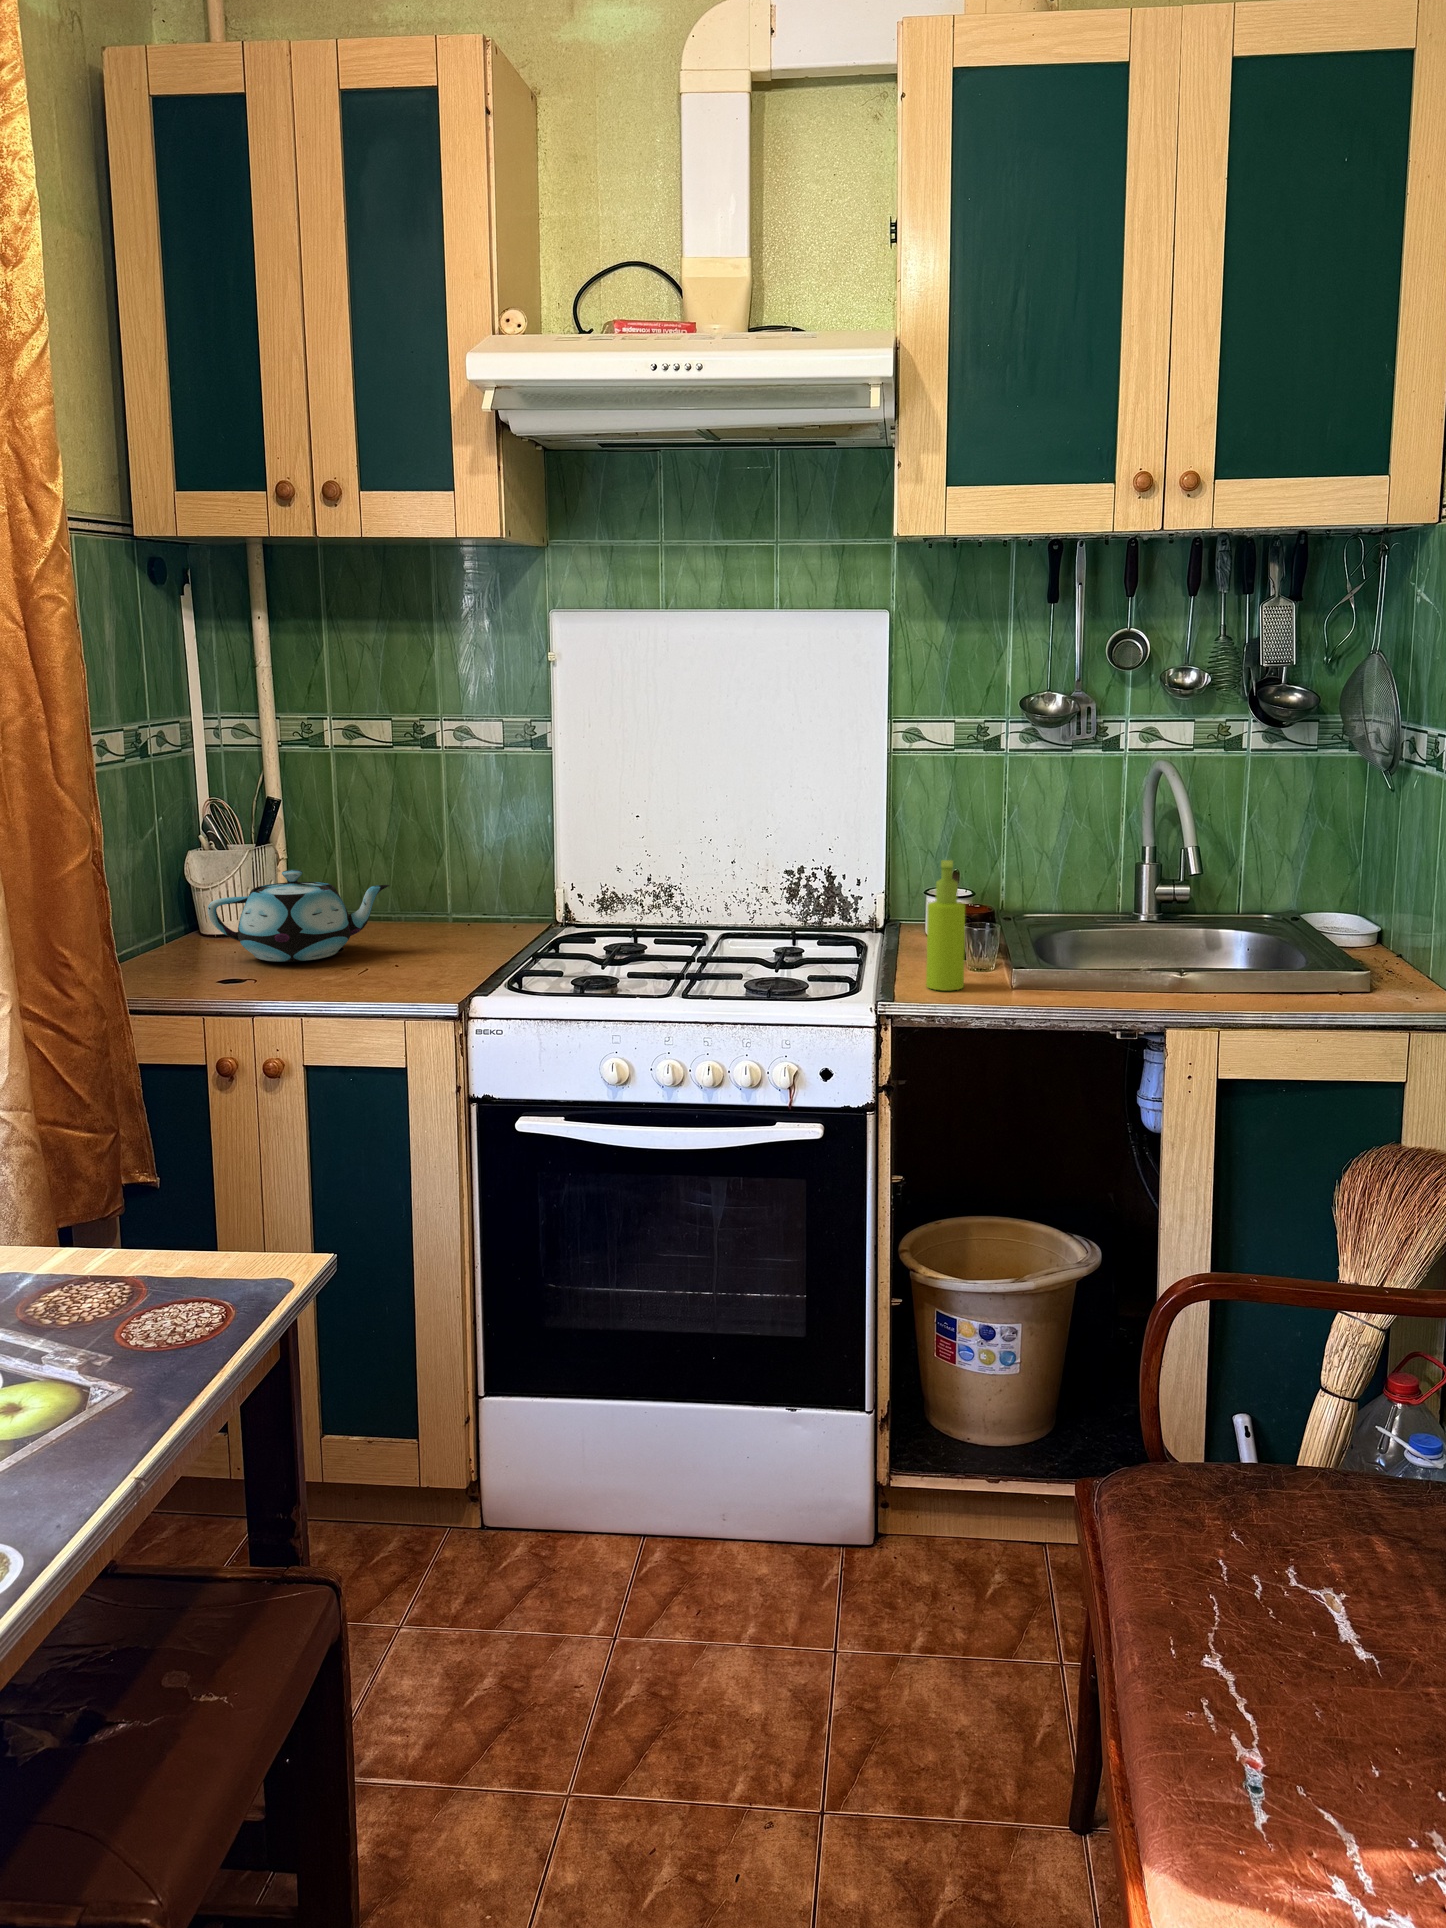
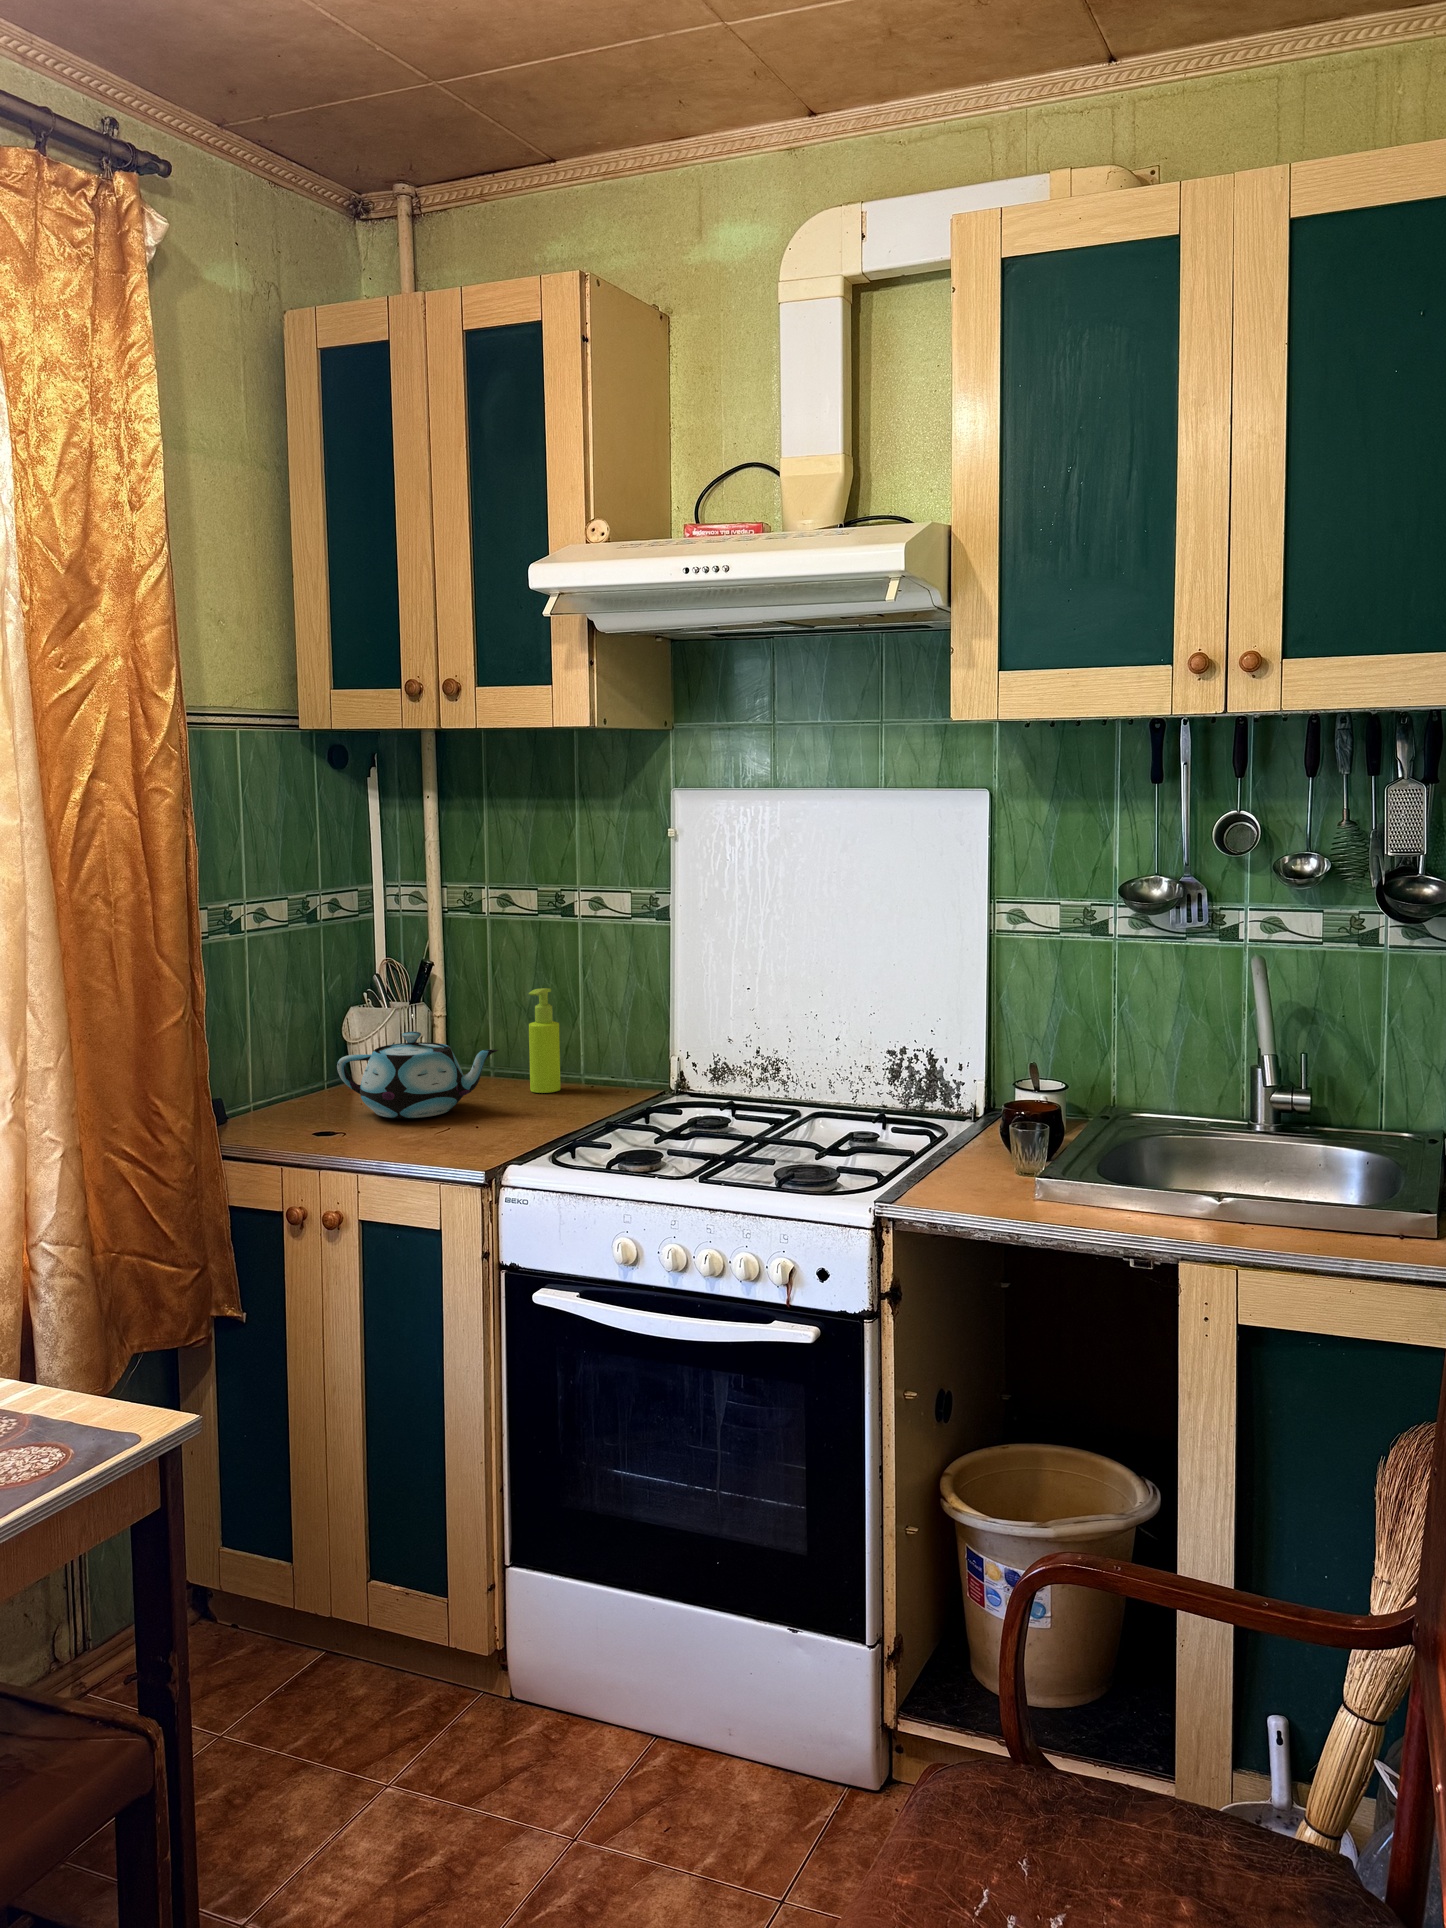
soap dispenser: present [926,860,965,991] -> present [528,988,561,1093]

